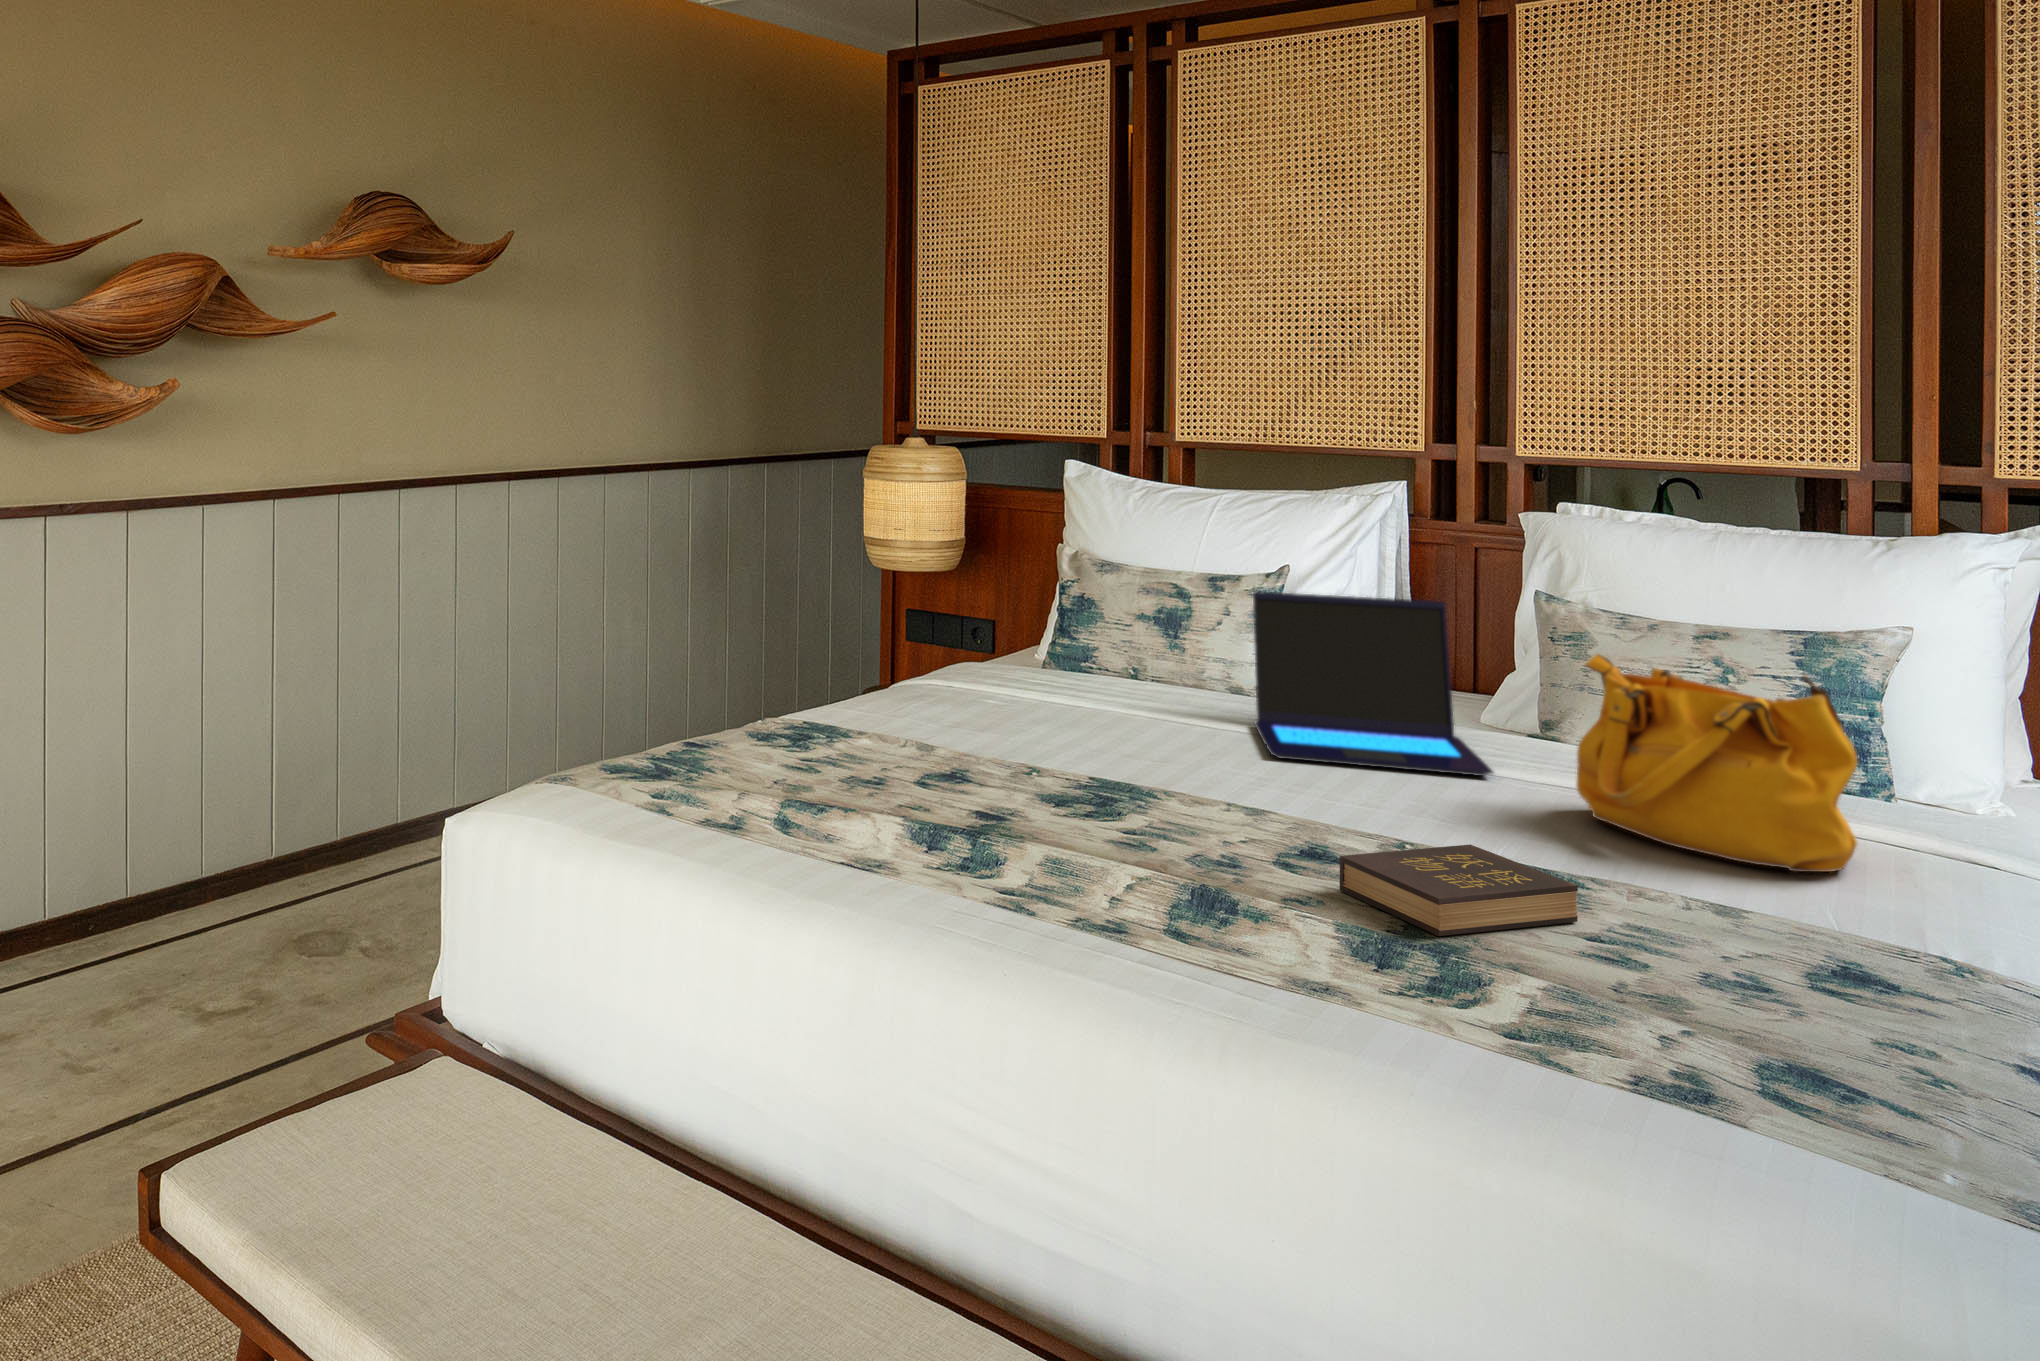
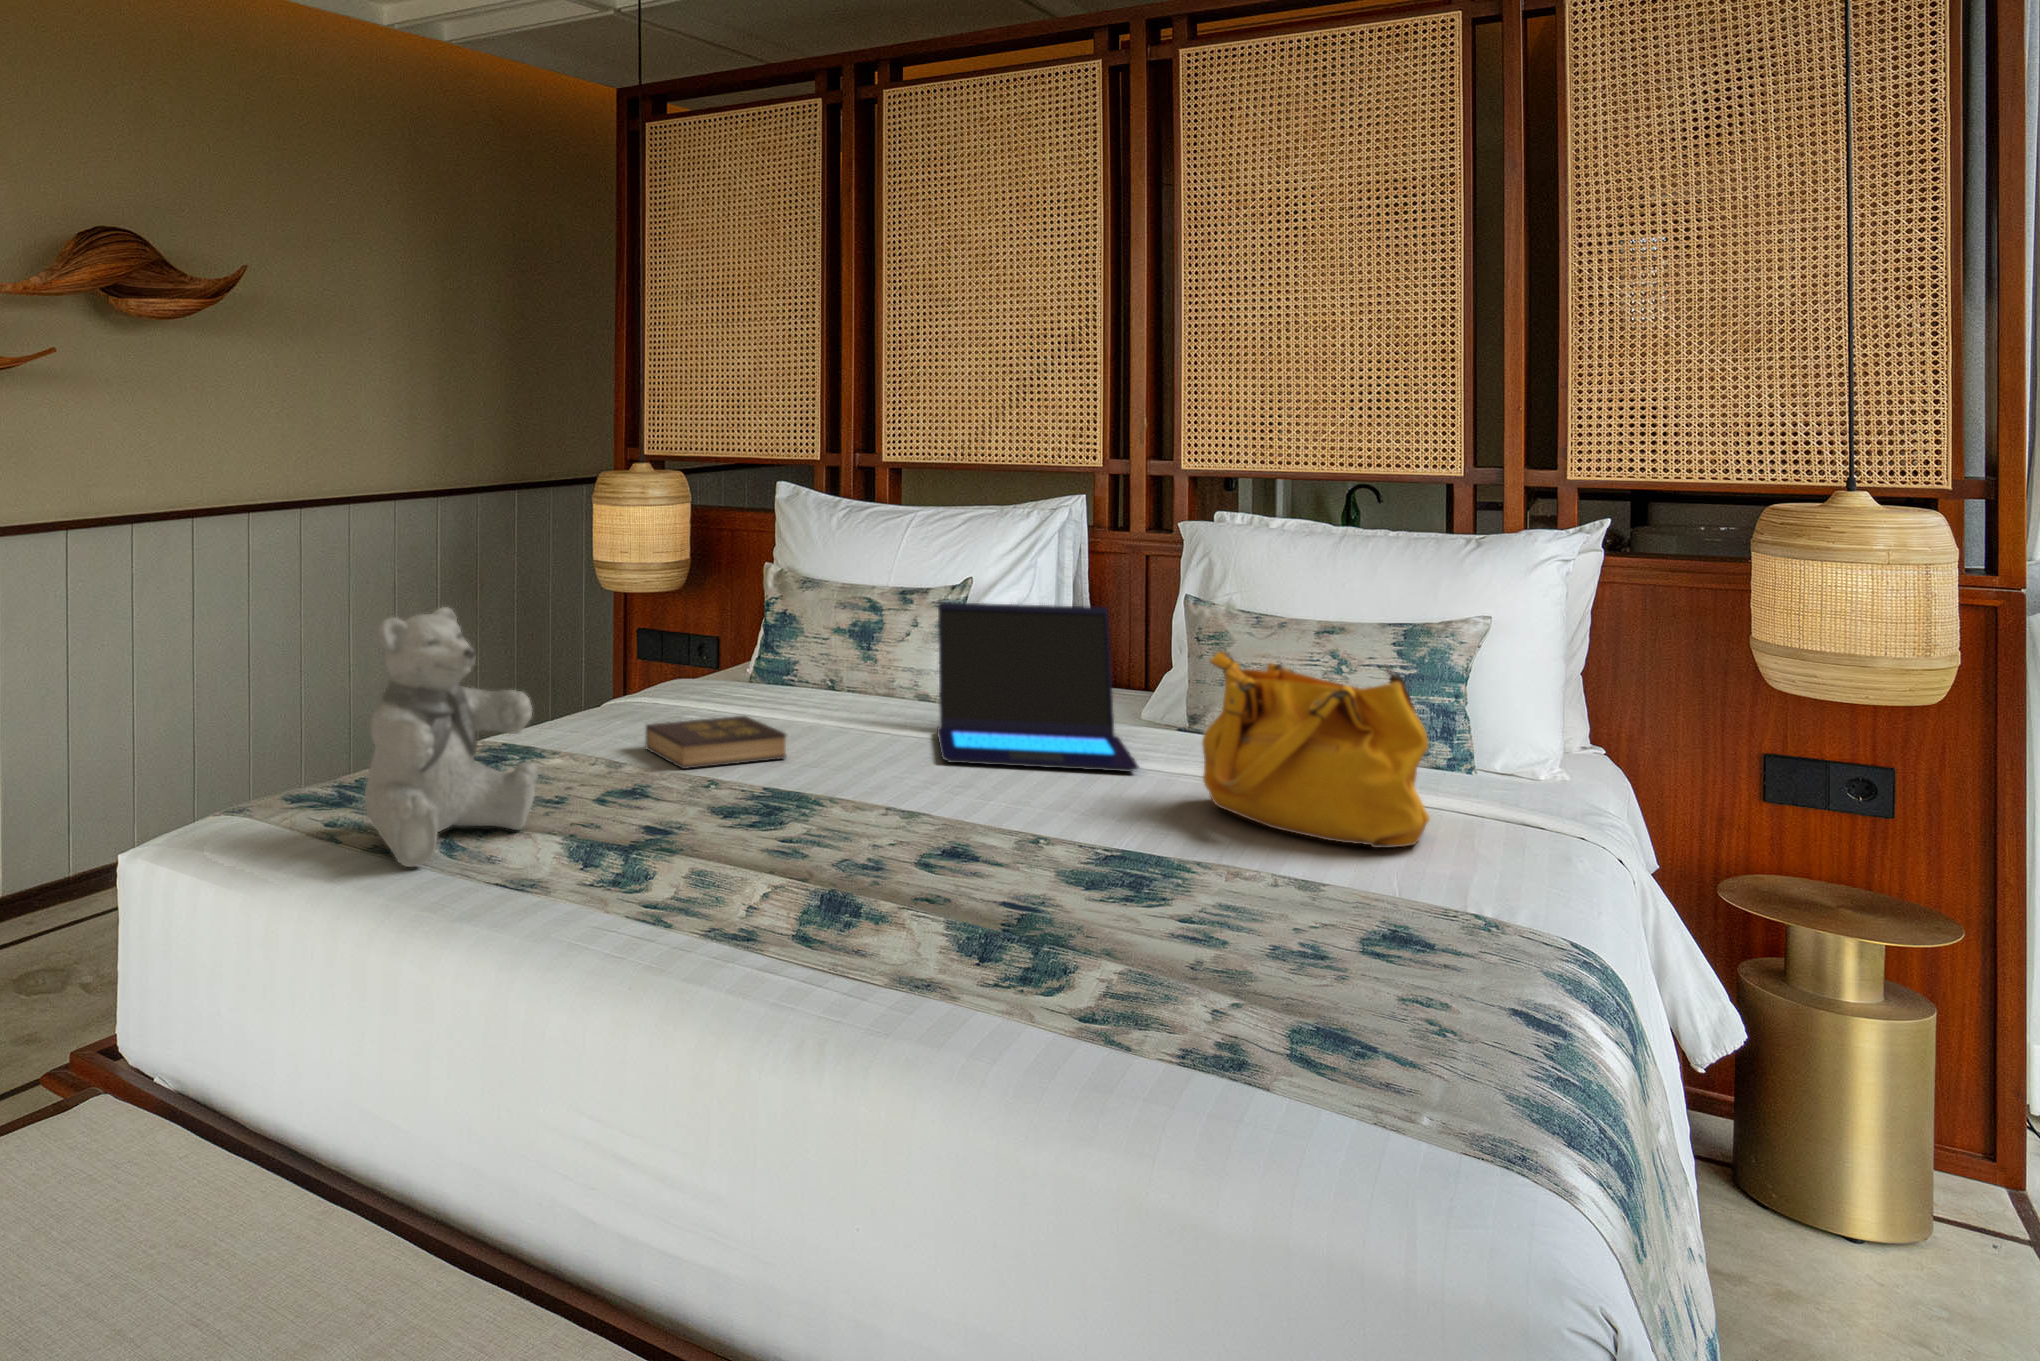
teddy bear: none [702,589,869,842] -> present [365,607,538,867]
hardback book: present [1340,845,1578,936] -> present [646,716,786,769]

